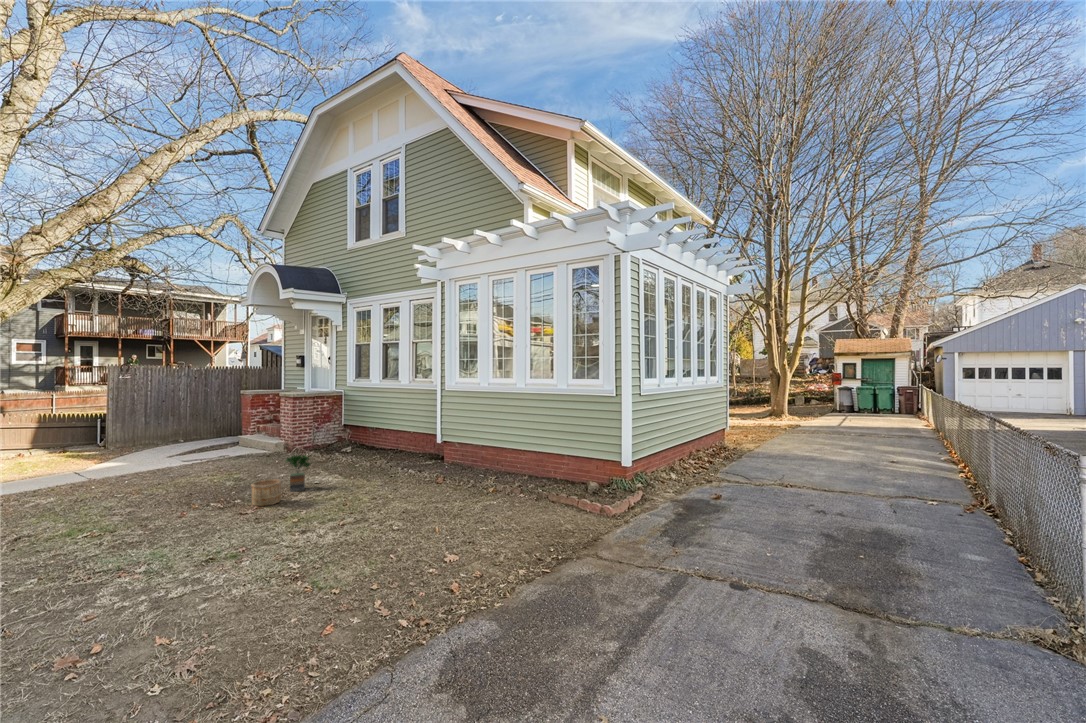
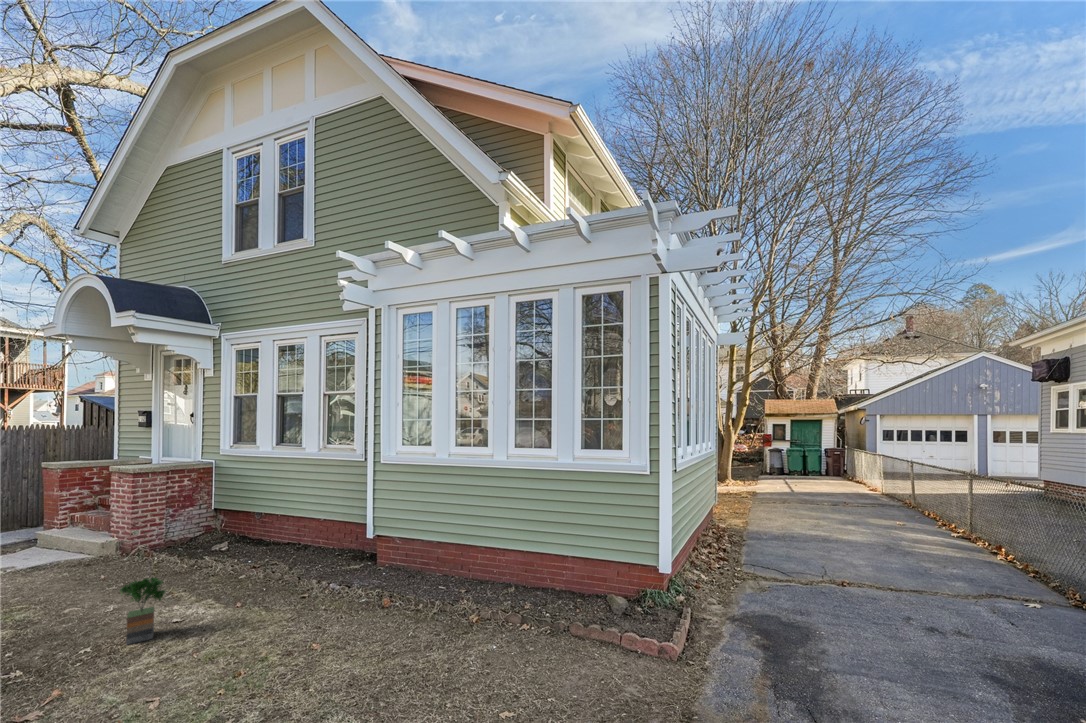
wooden bucket: present [251,479,282,506] -> none [48,631,111,690]

